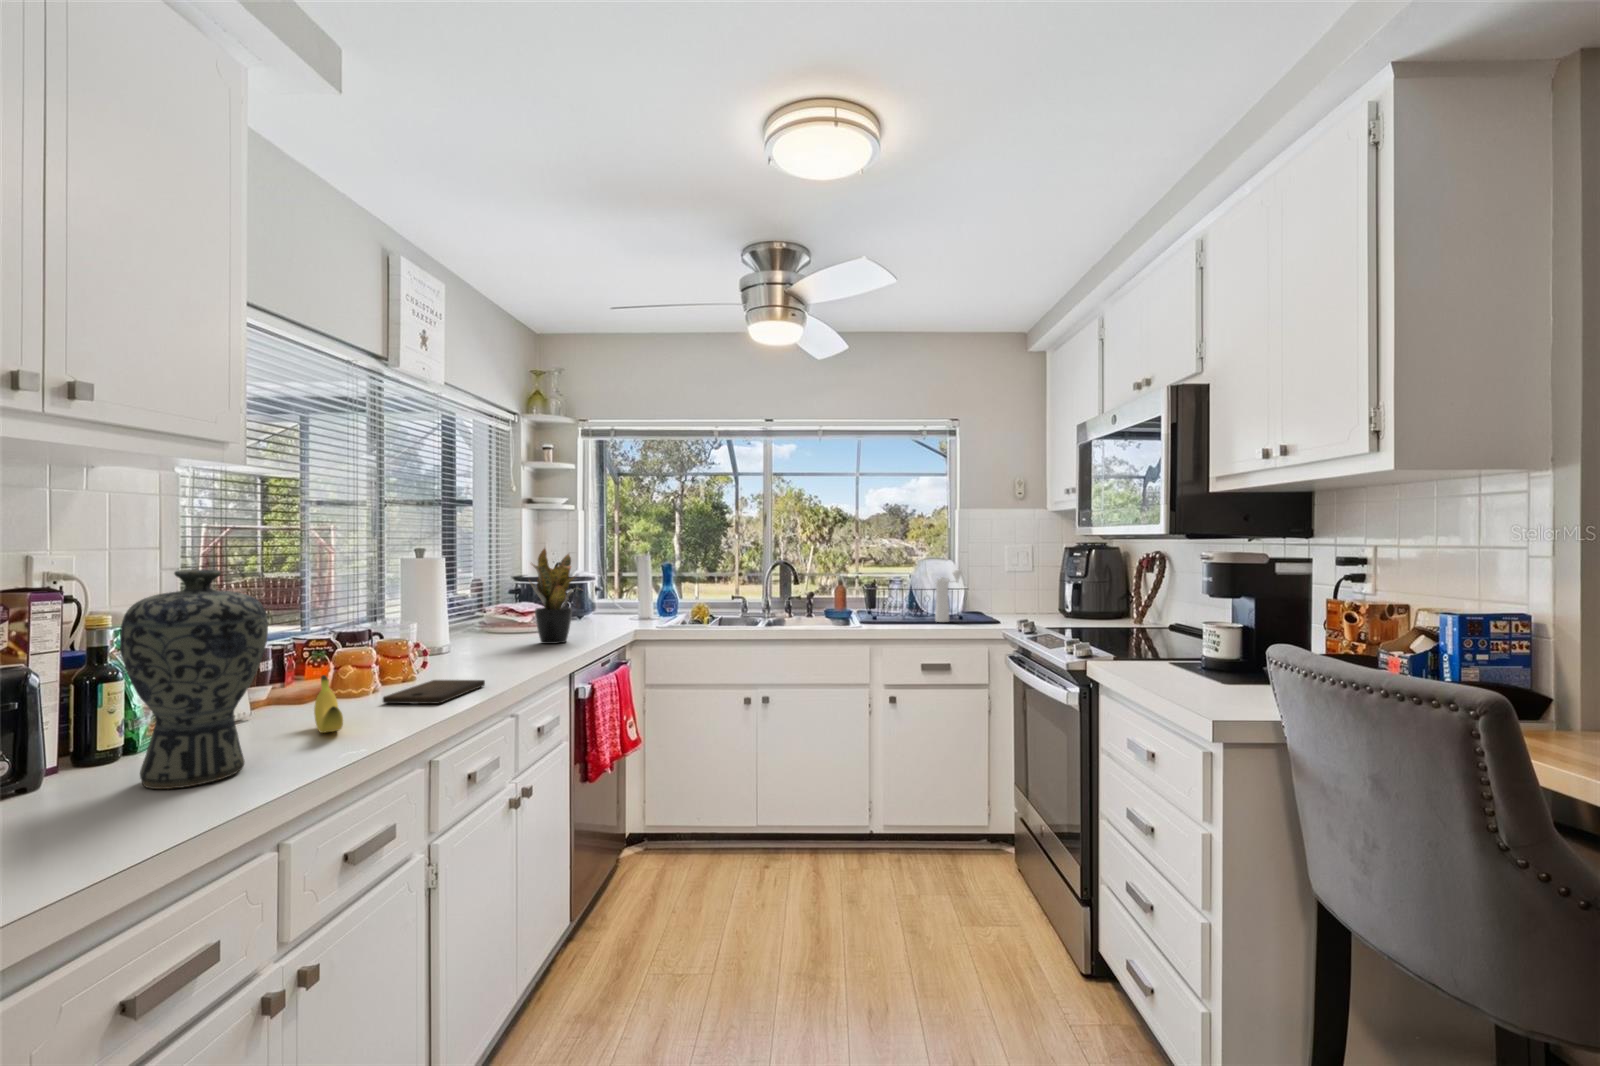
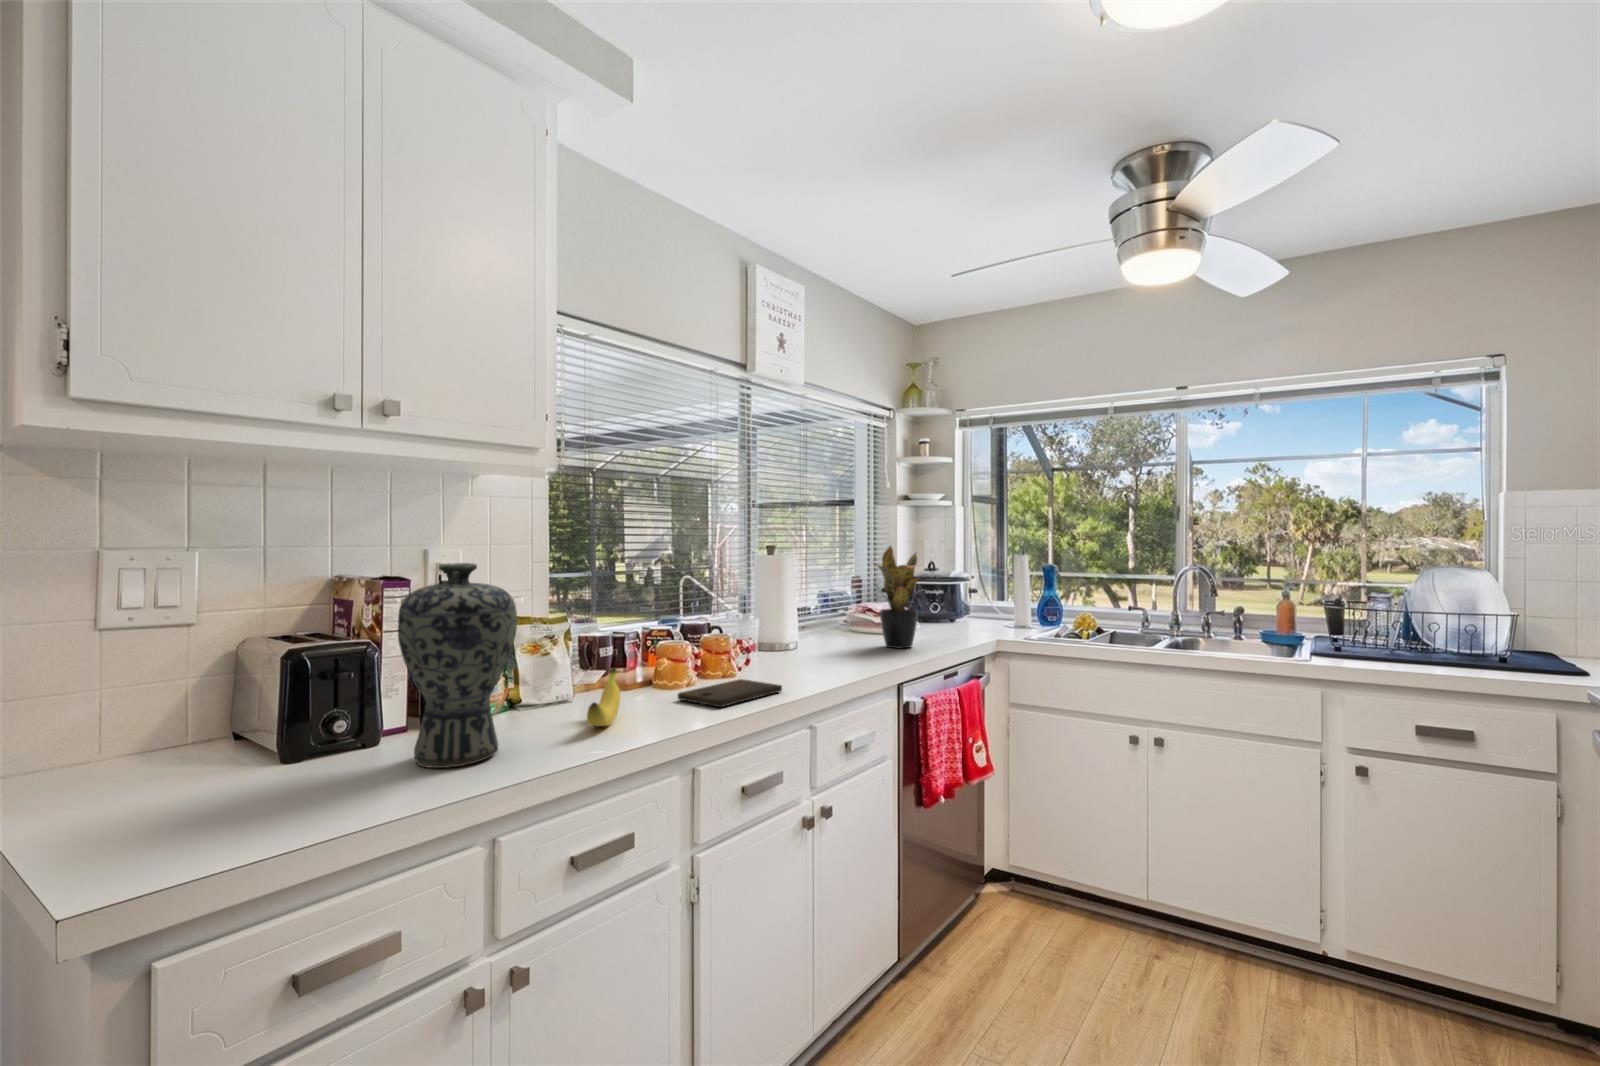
pepper mill: present [935,570,962,622] -> none [1448,584,1506,664]

